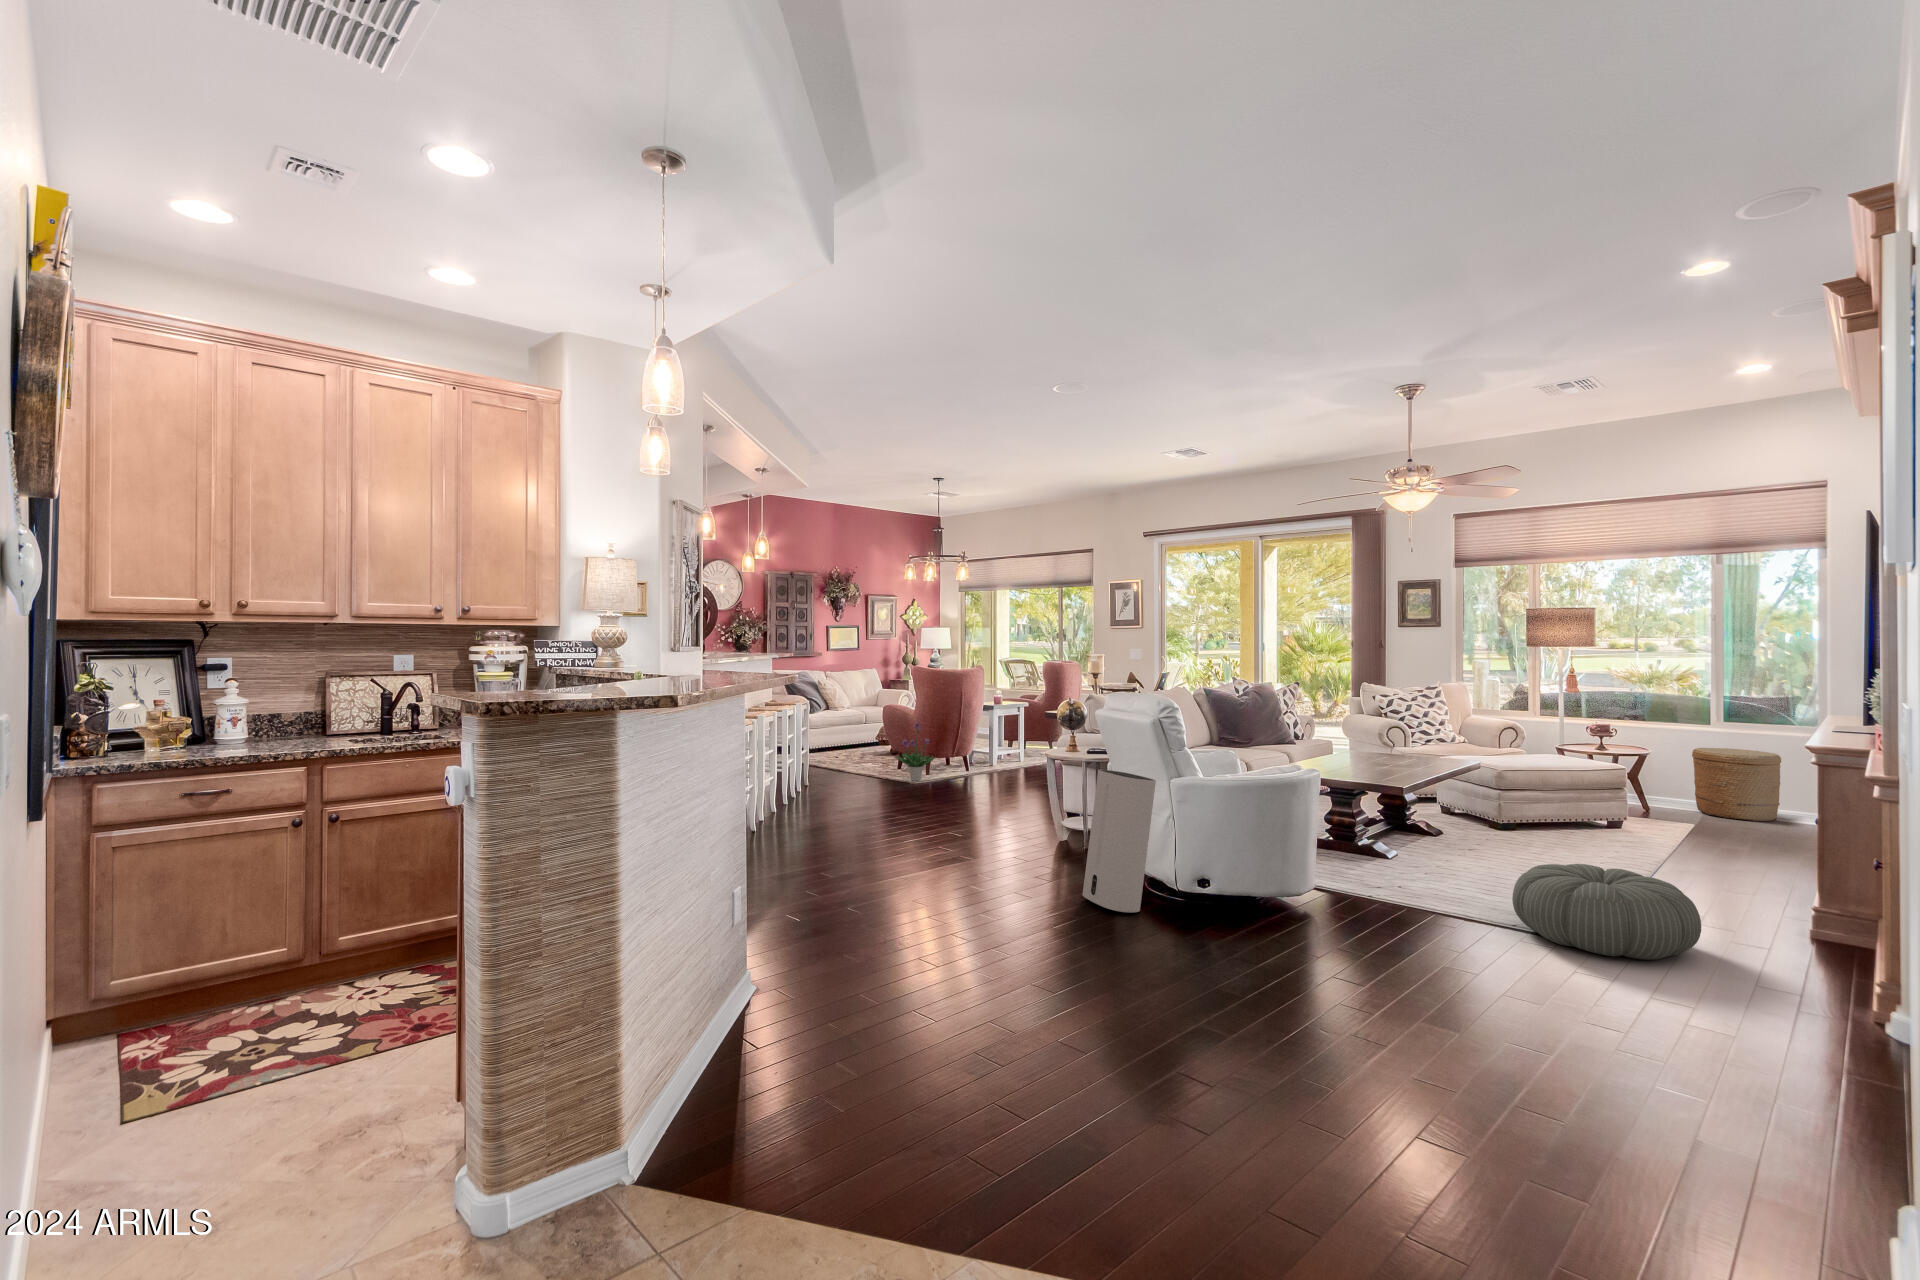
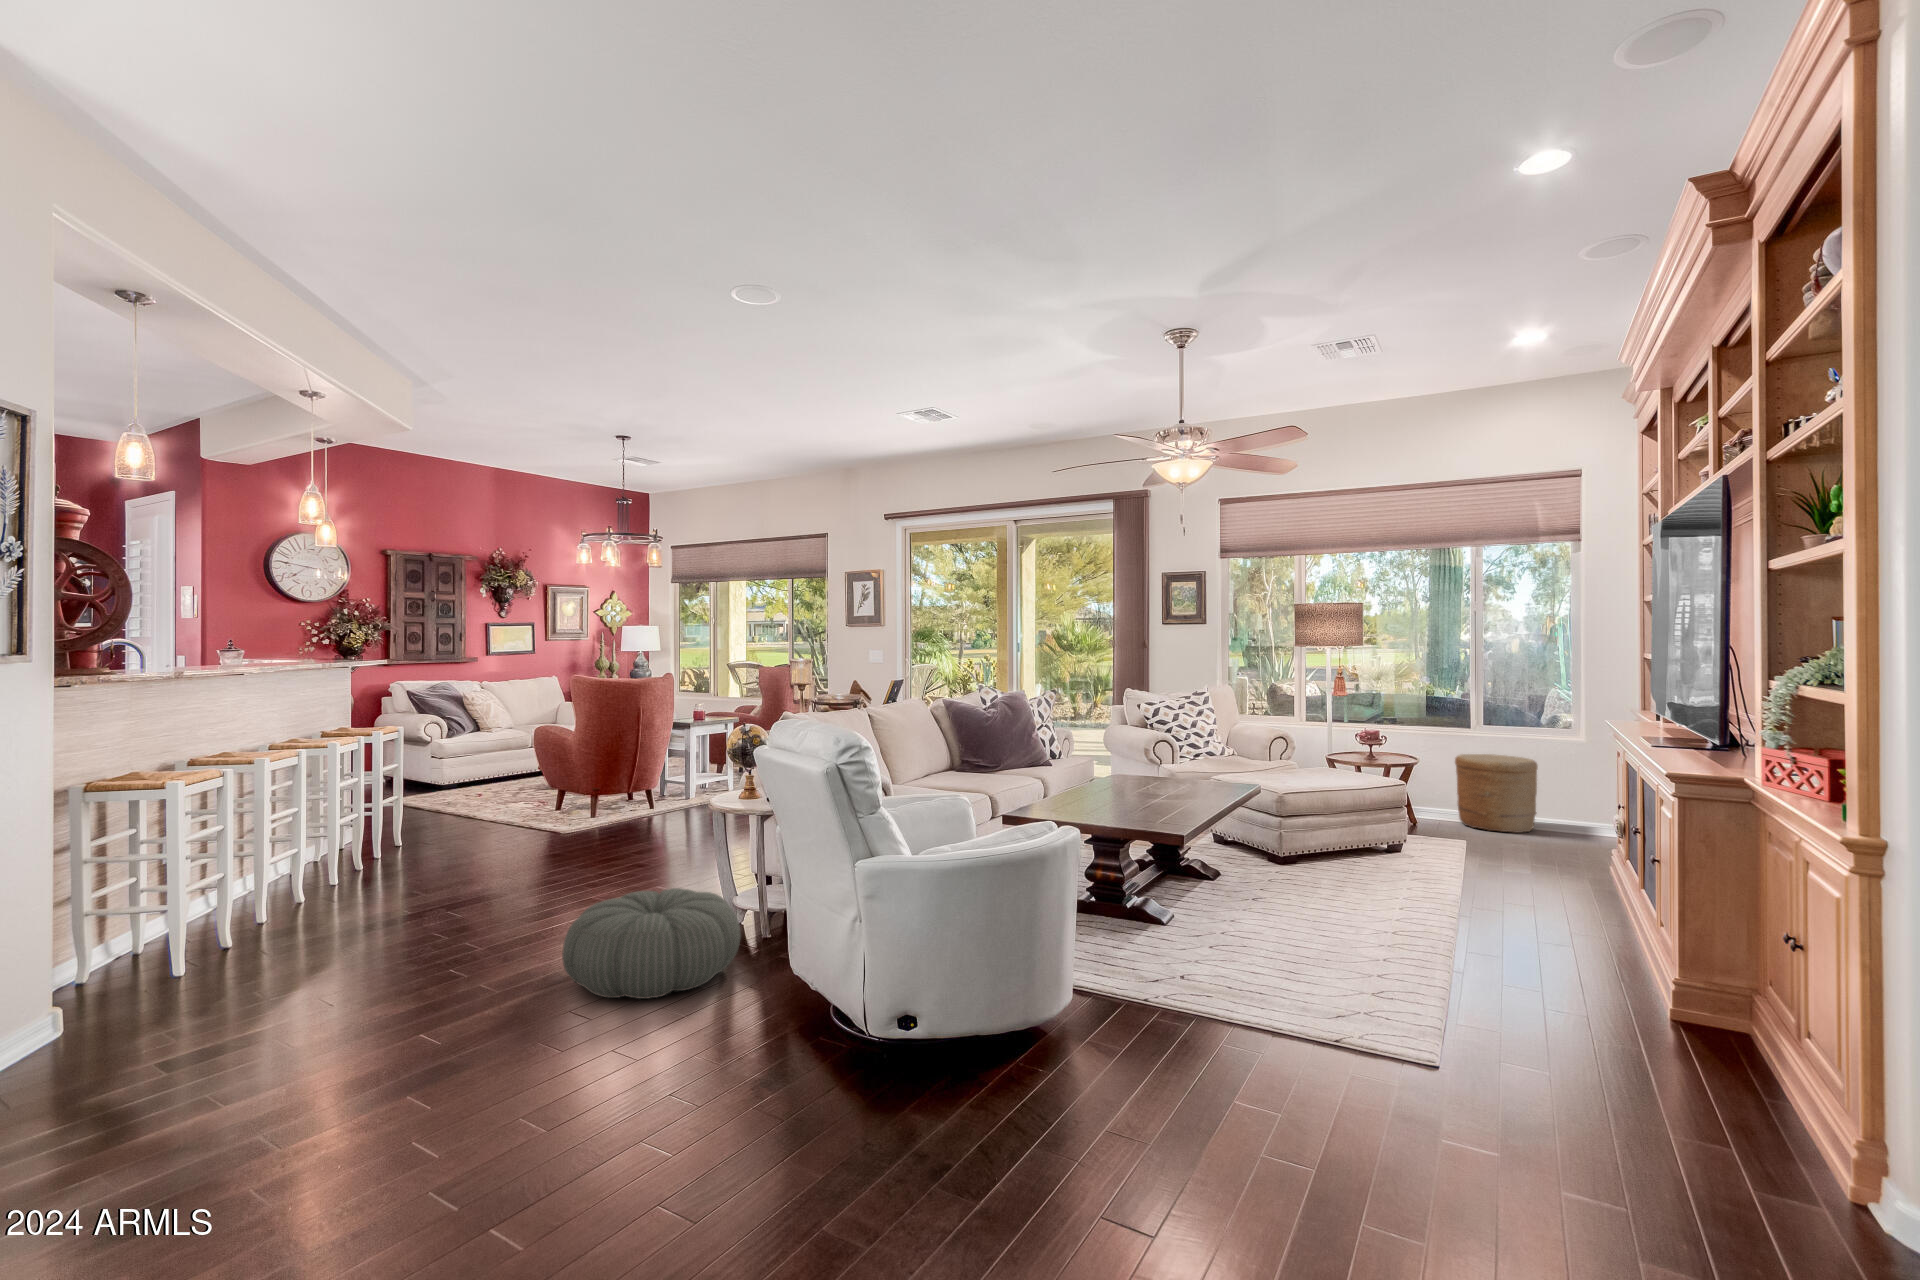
potted plant: present [896,722,936,781] -> none [543,750,604,831]
air purifier: present [1083,770,1156,913] -> none [722,839,835,1078]
pouf: present [1512,864,1701,960] -> present [562,888,741,999]

